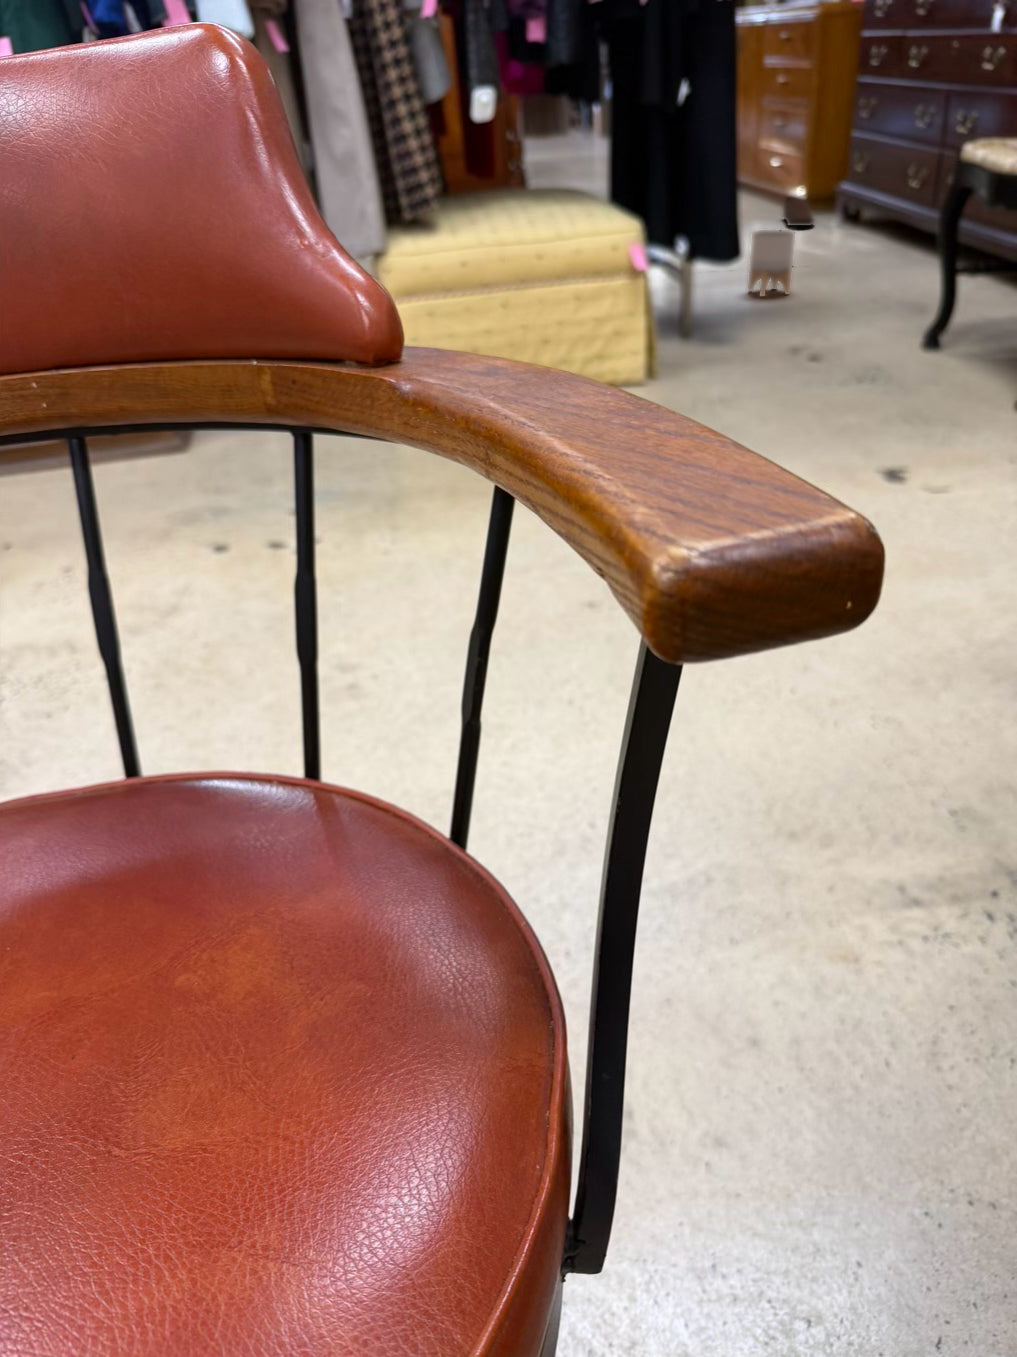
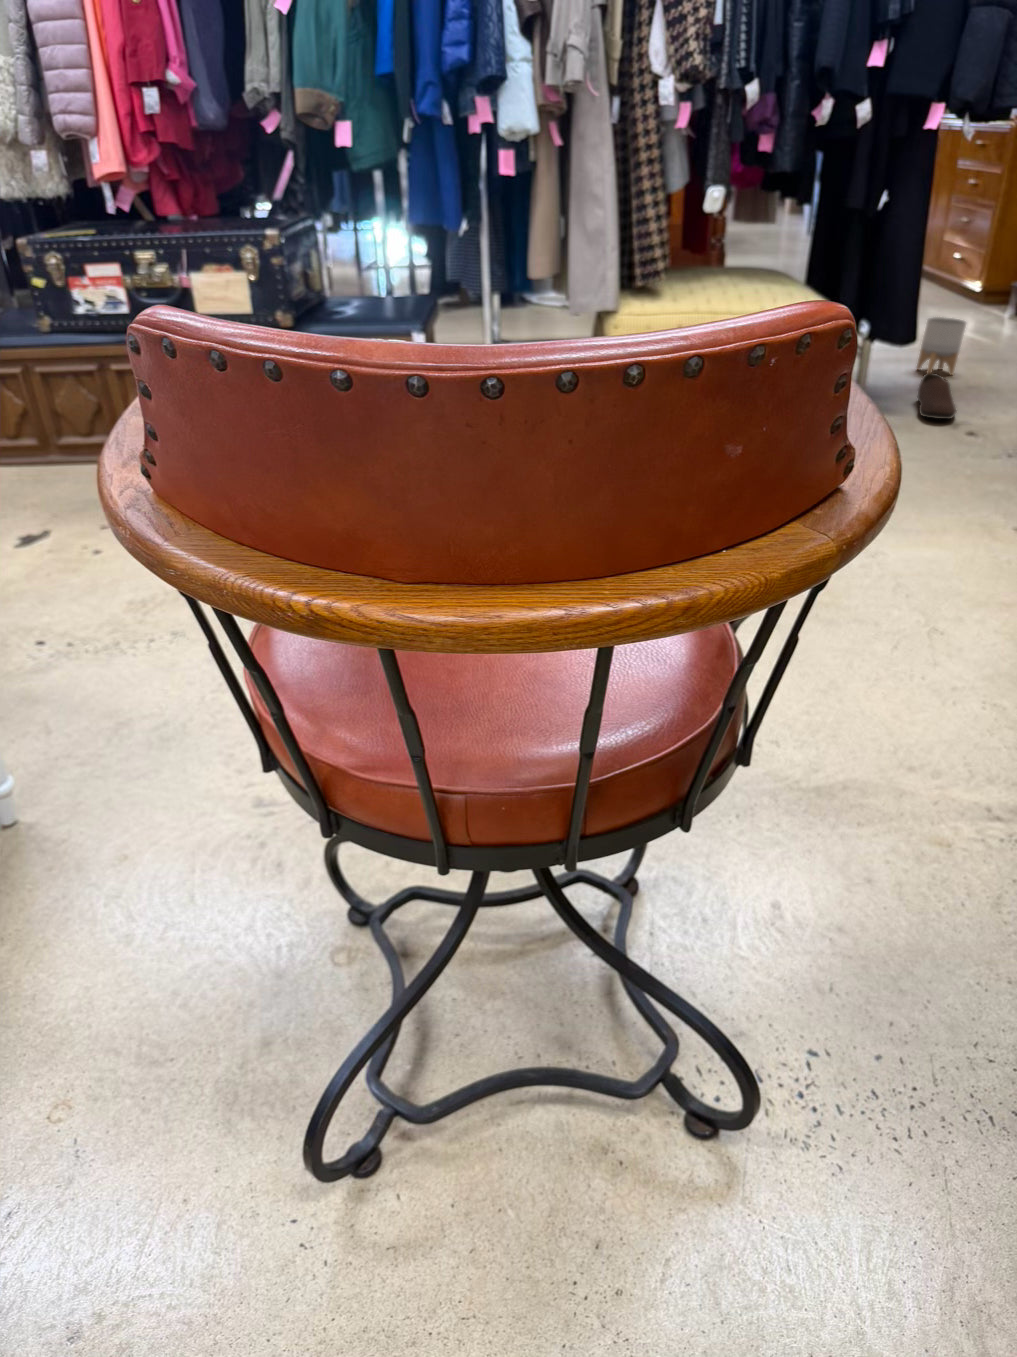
shoe: present [783,196,815,226] -> present [918,373,956,419]

